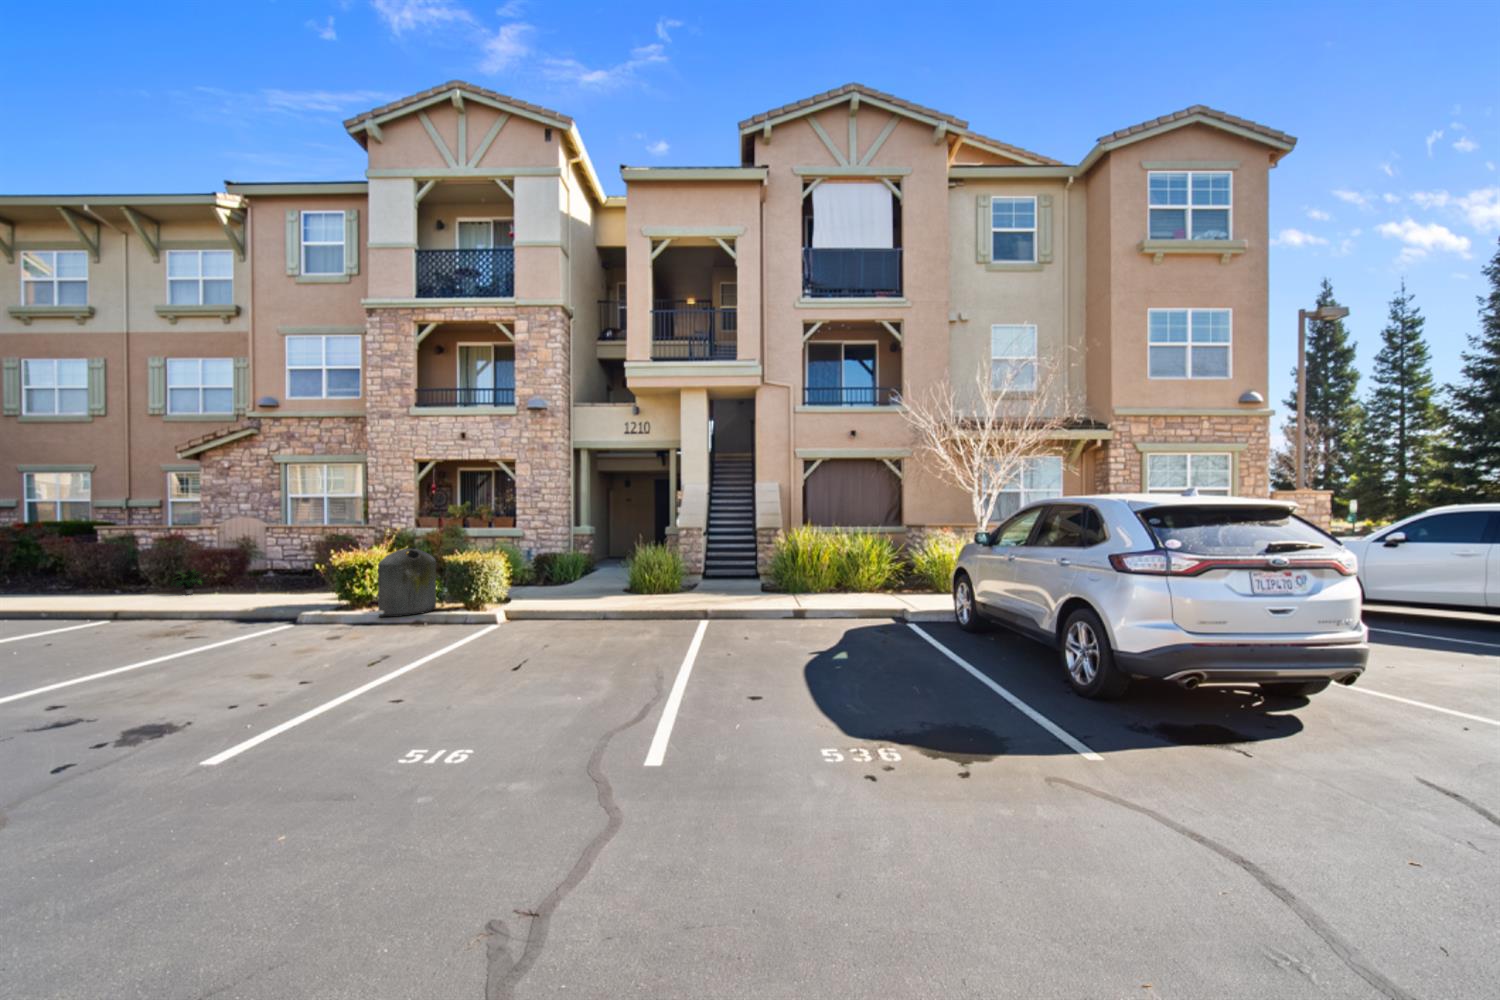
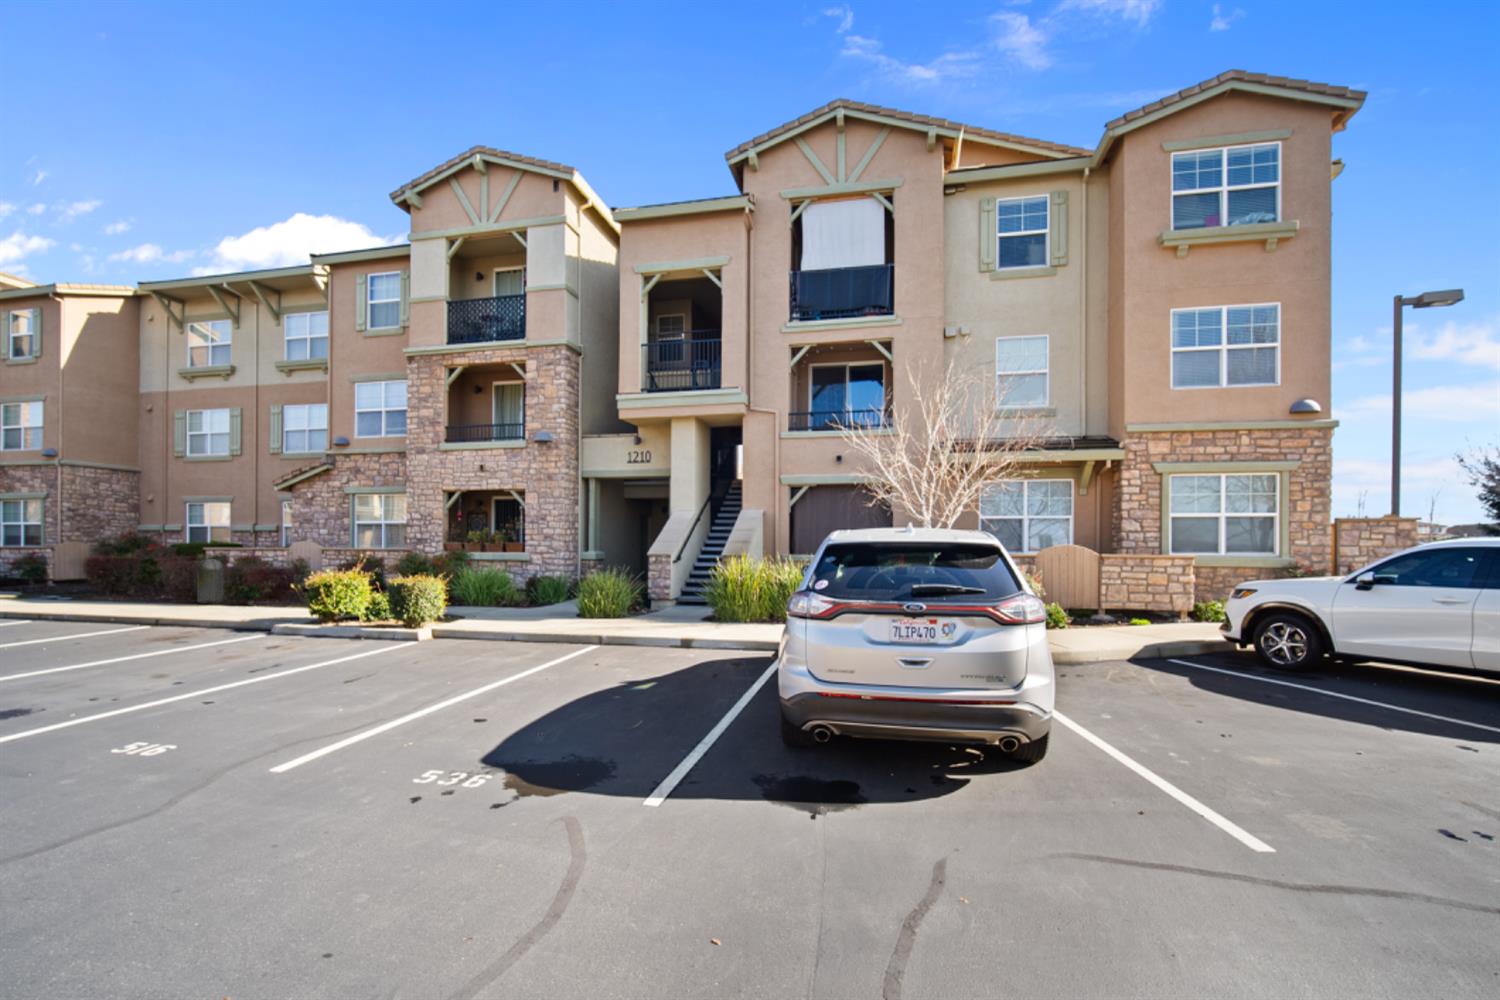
trash can: present [378,549,436,617] -> present [197,559,223,604]

